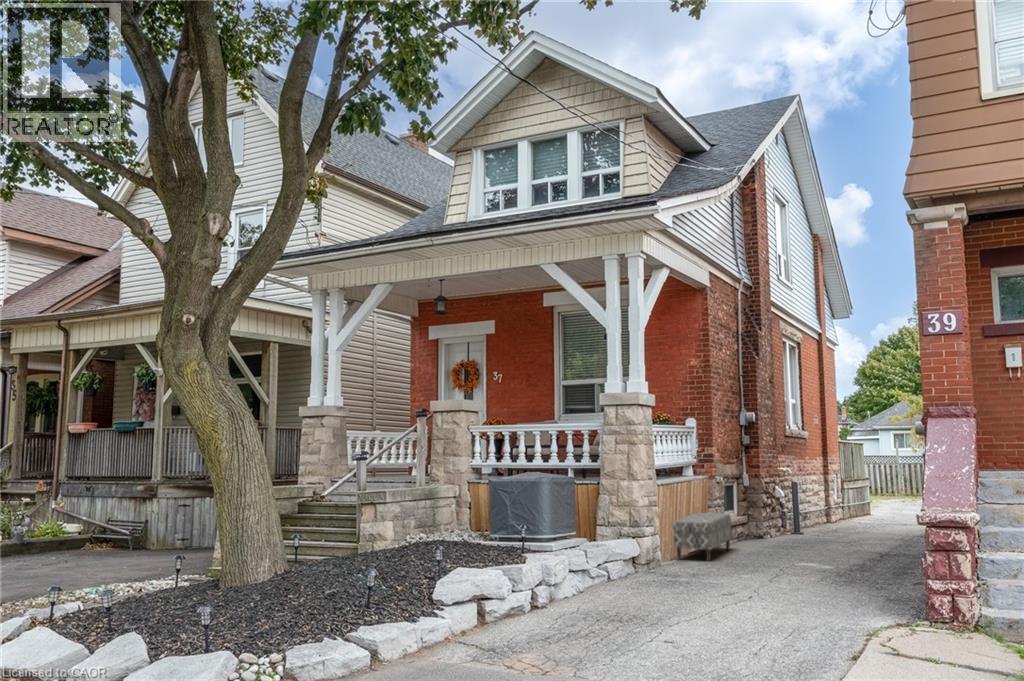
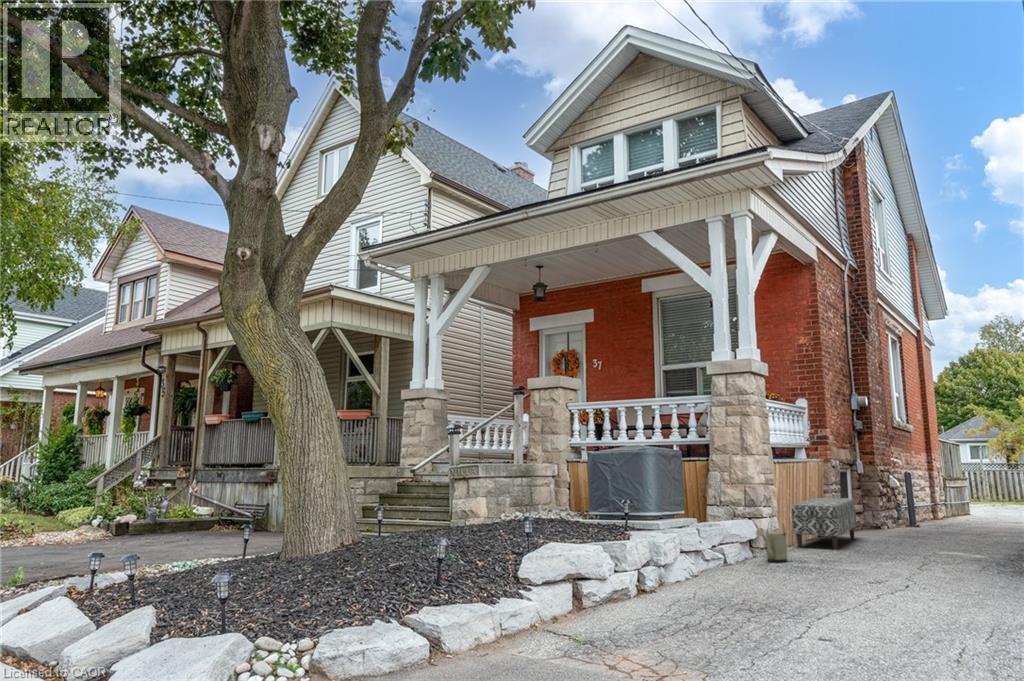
watering can: none [637,540,664,575] -> present [756,528,787,562]

